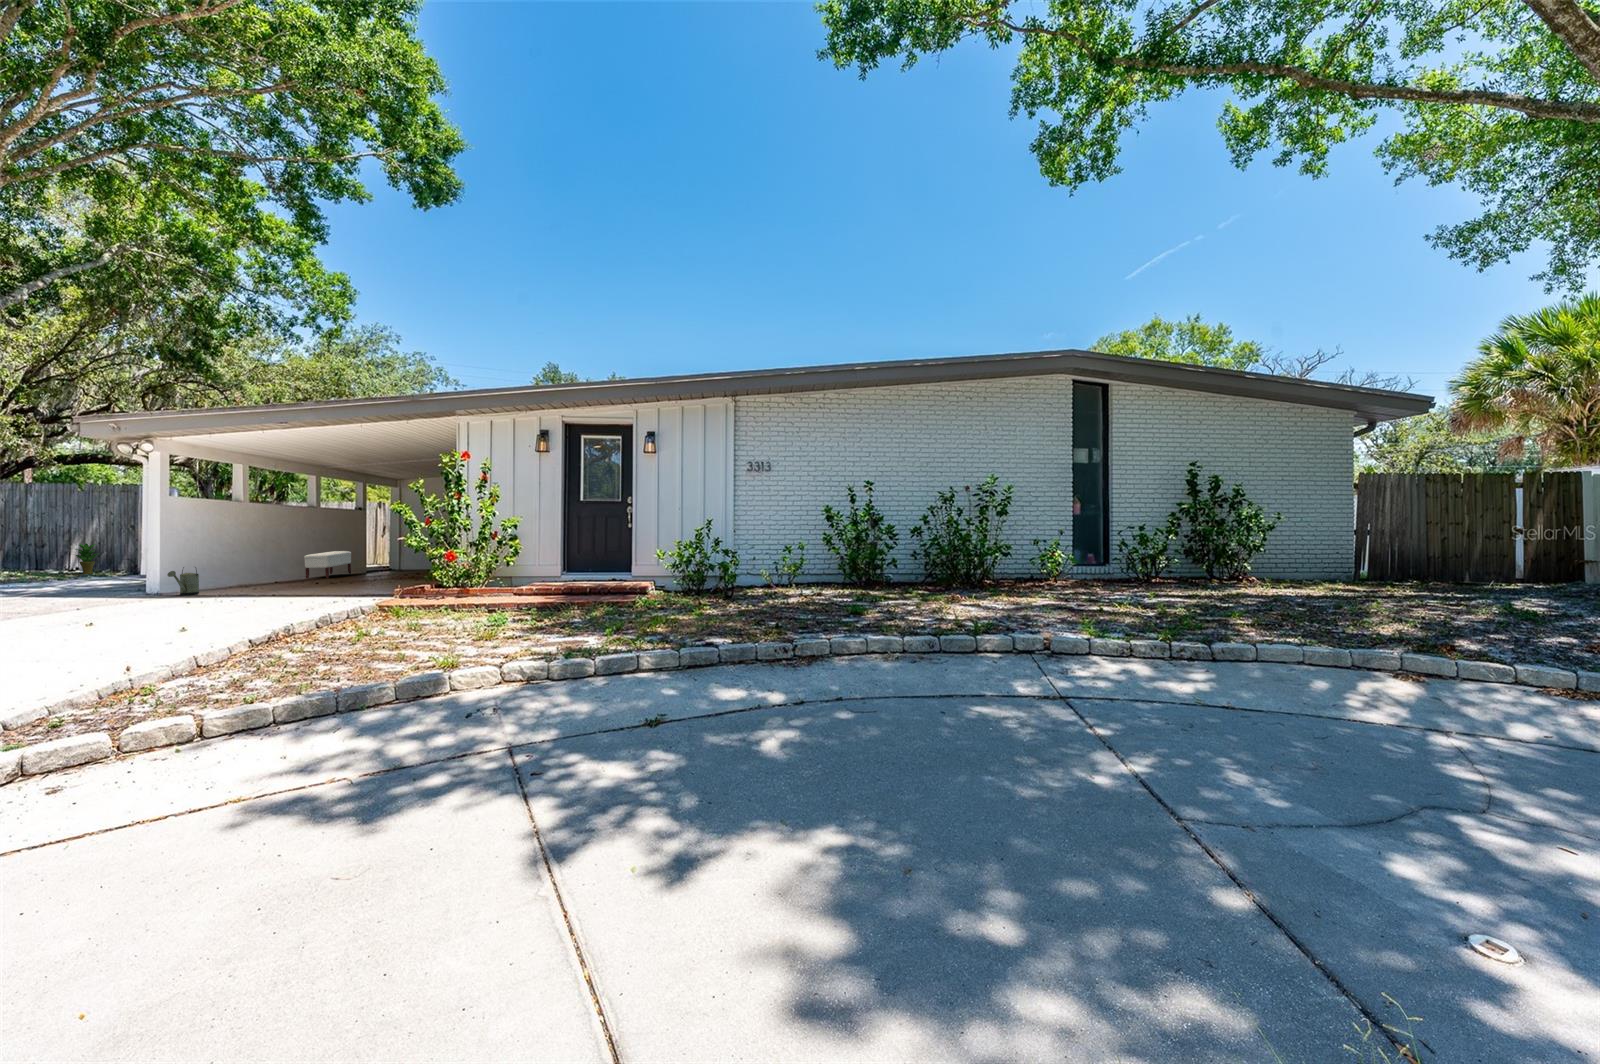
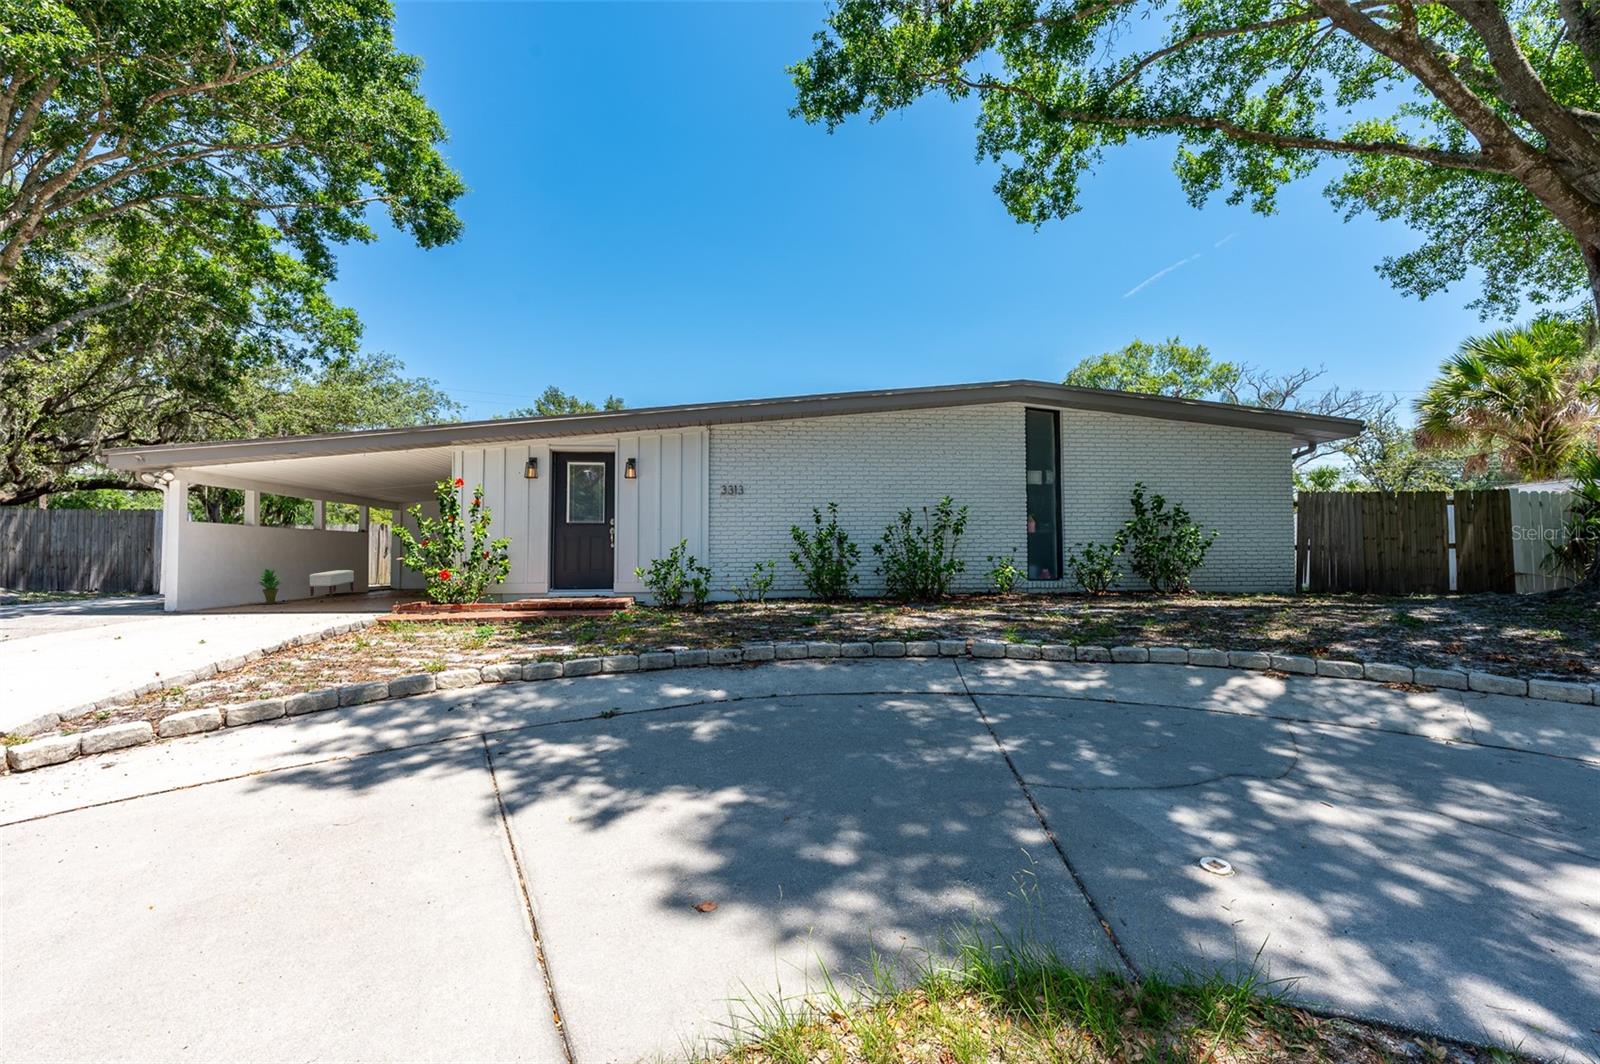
potted plant: present [76,543,97,574] -> present [257,568,282,604]
watering can: present [167,567,199,595] -> none [183,585,212,612]

